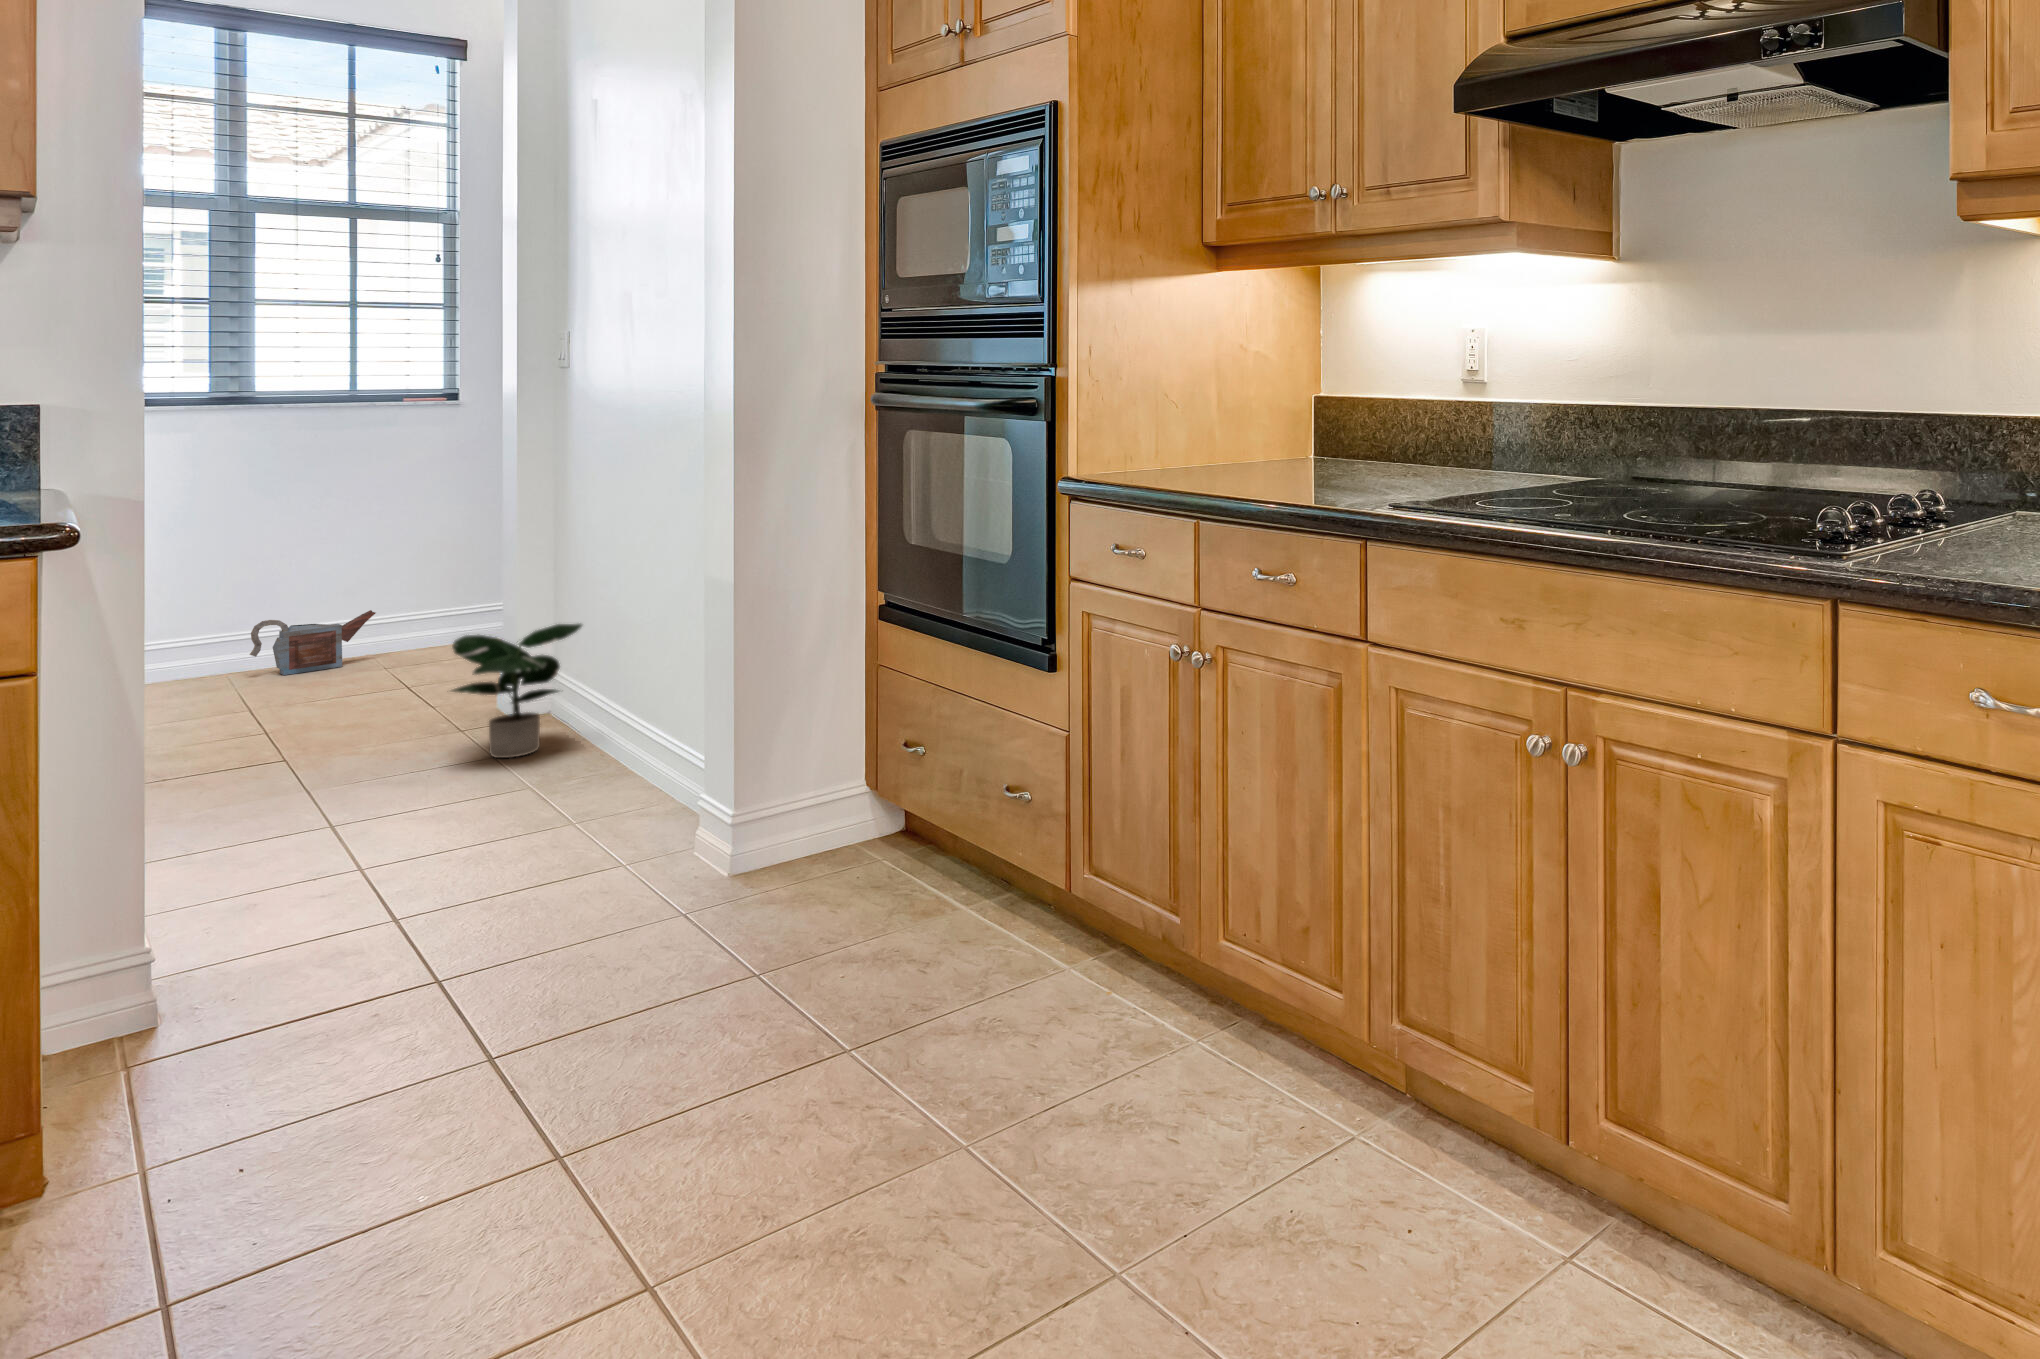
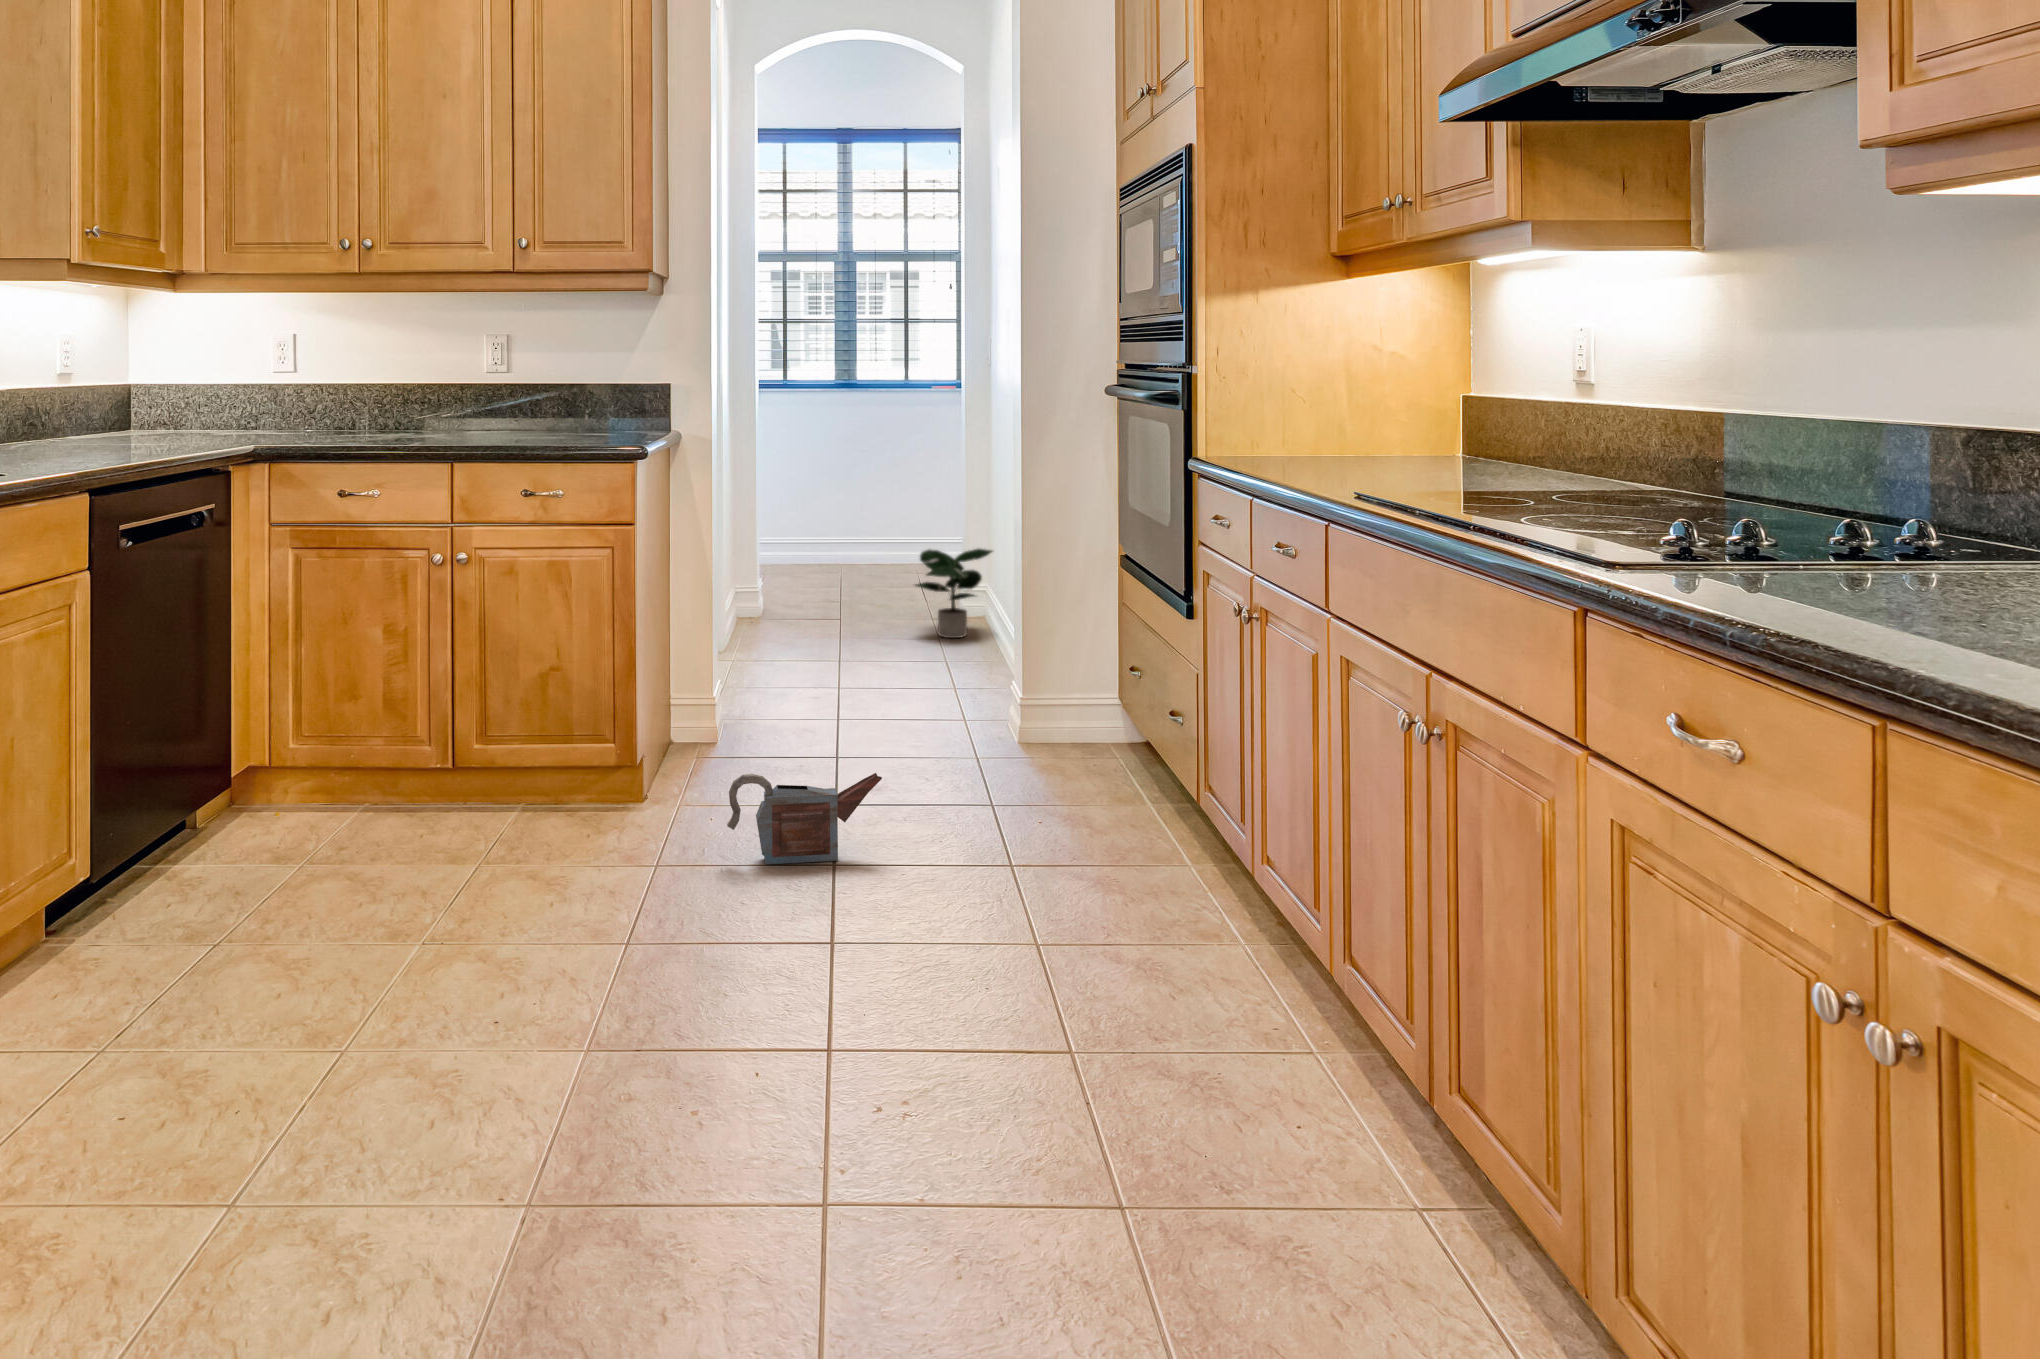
watering can: present [250,610,375,675] -> present [727,773,882,864]

